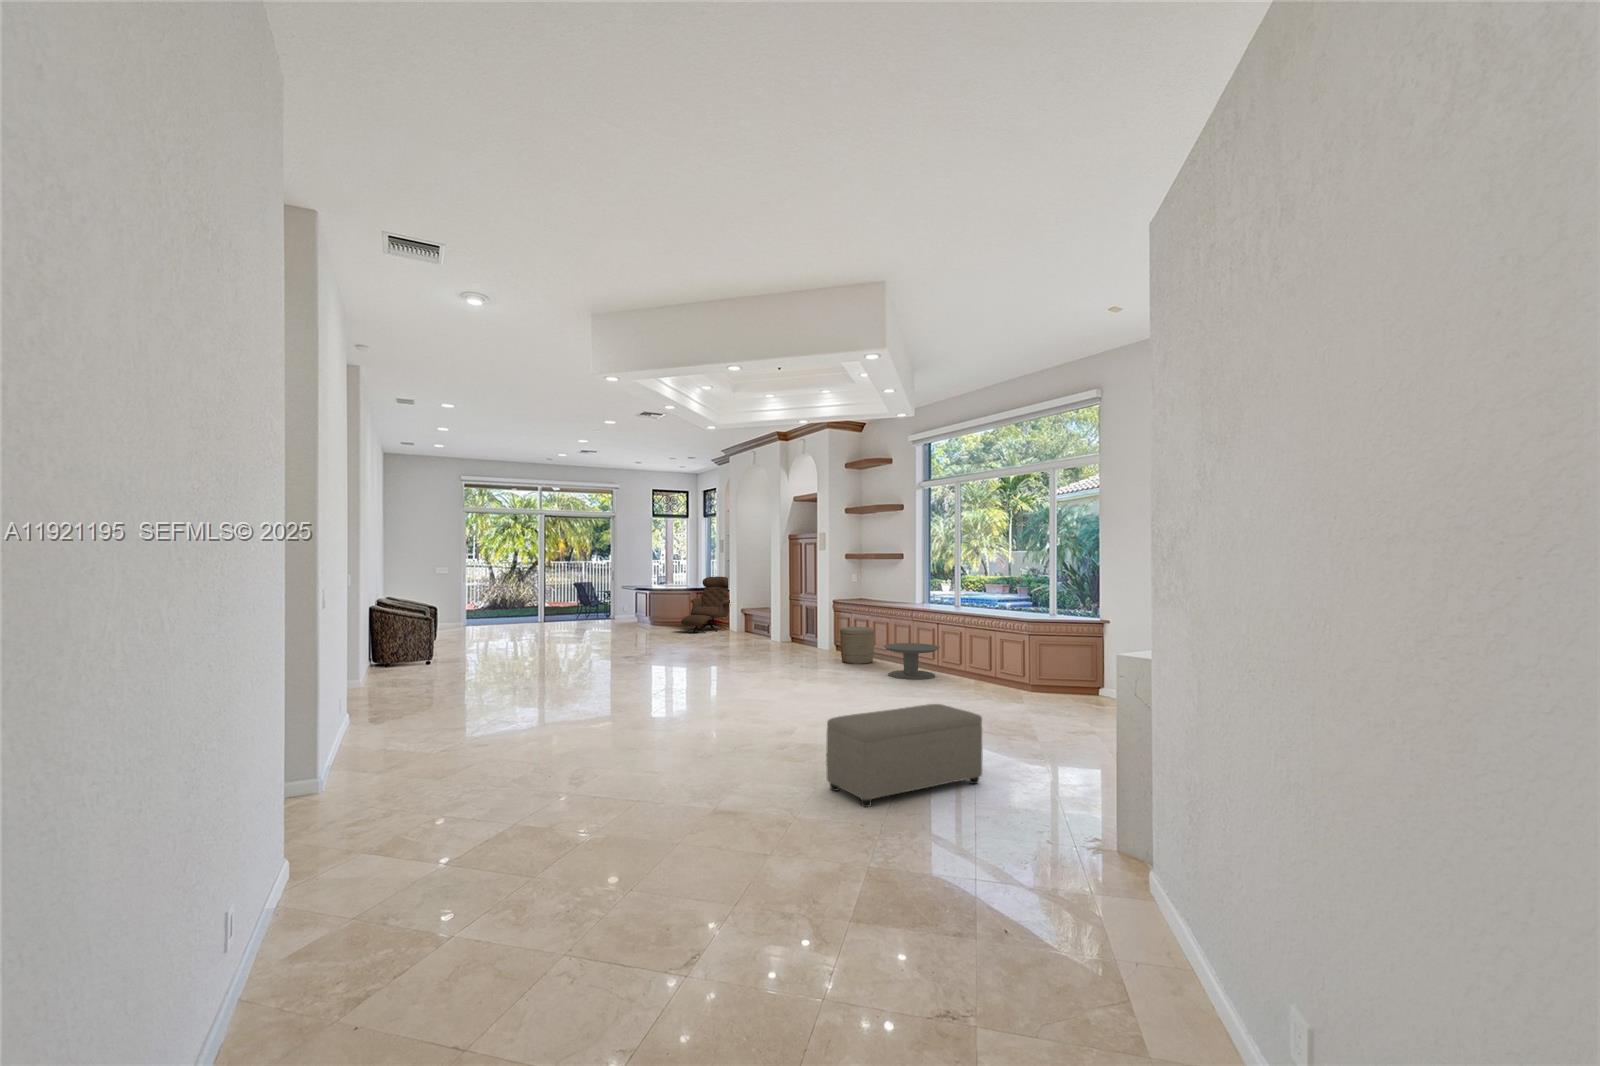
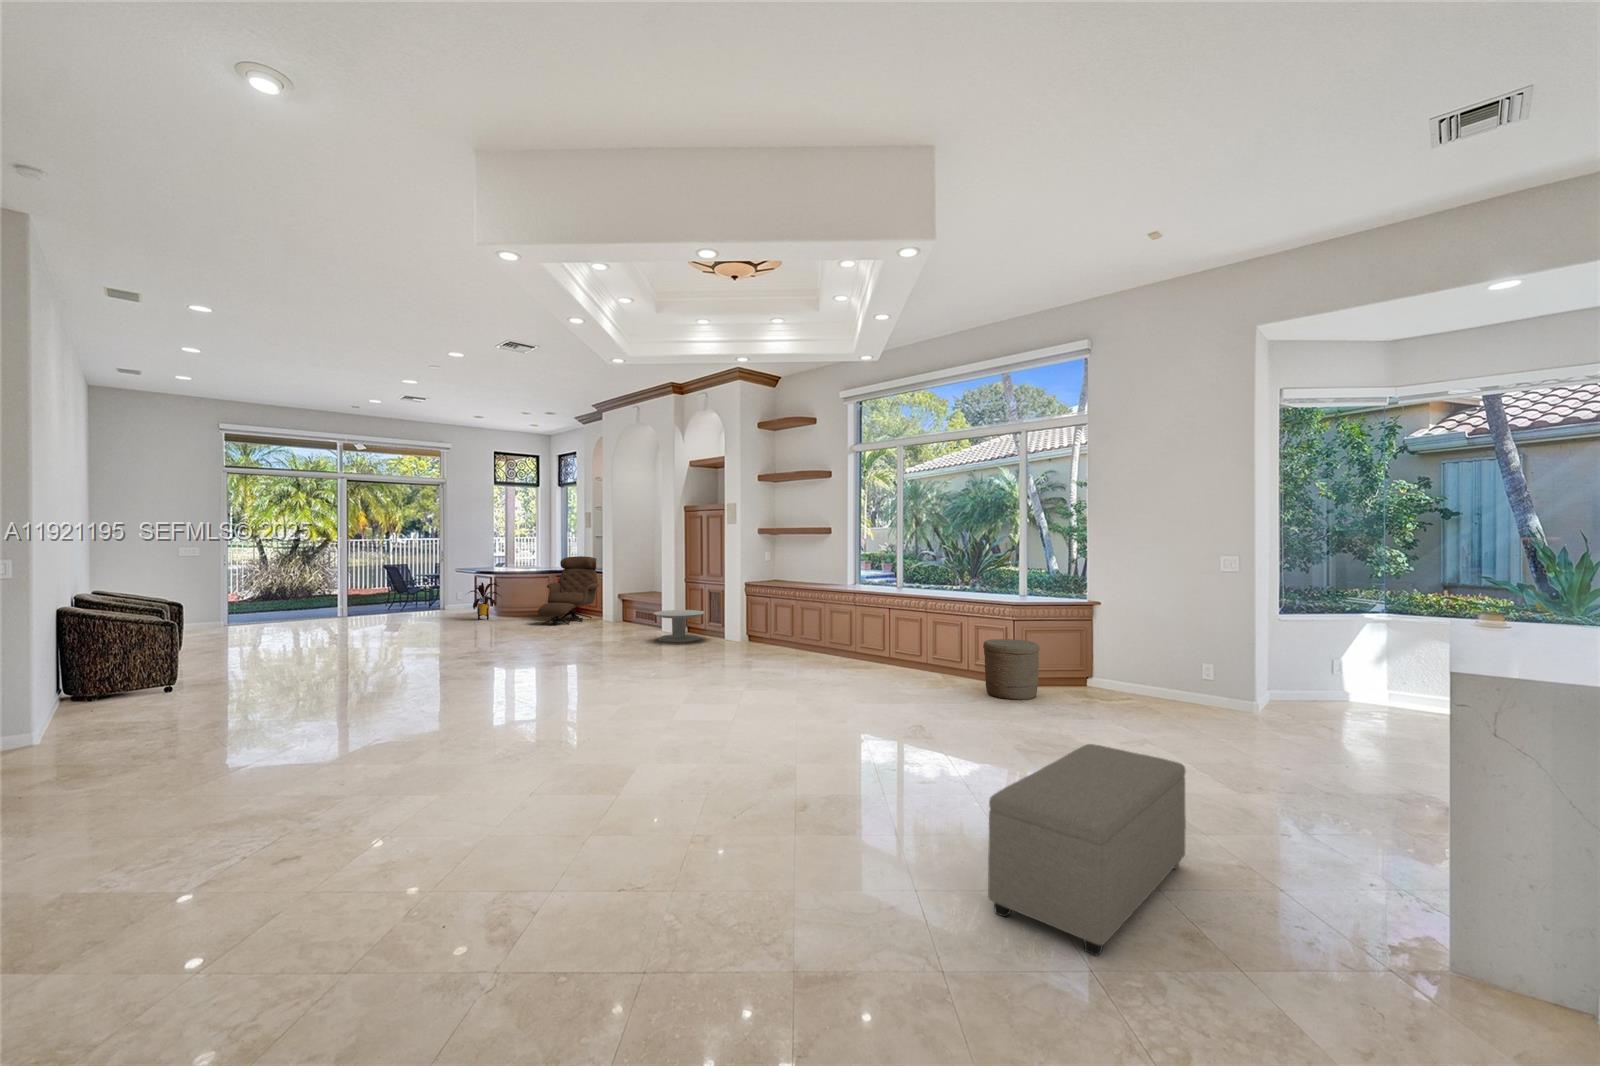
house plant: none [628,597,658,628] -> present [470,583,500,620]
woven basket: present [840,627,875,664] -> present [983,639,1040,700]
side table: present [884,643,940,680] -> present [654,610,705,642]

